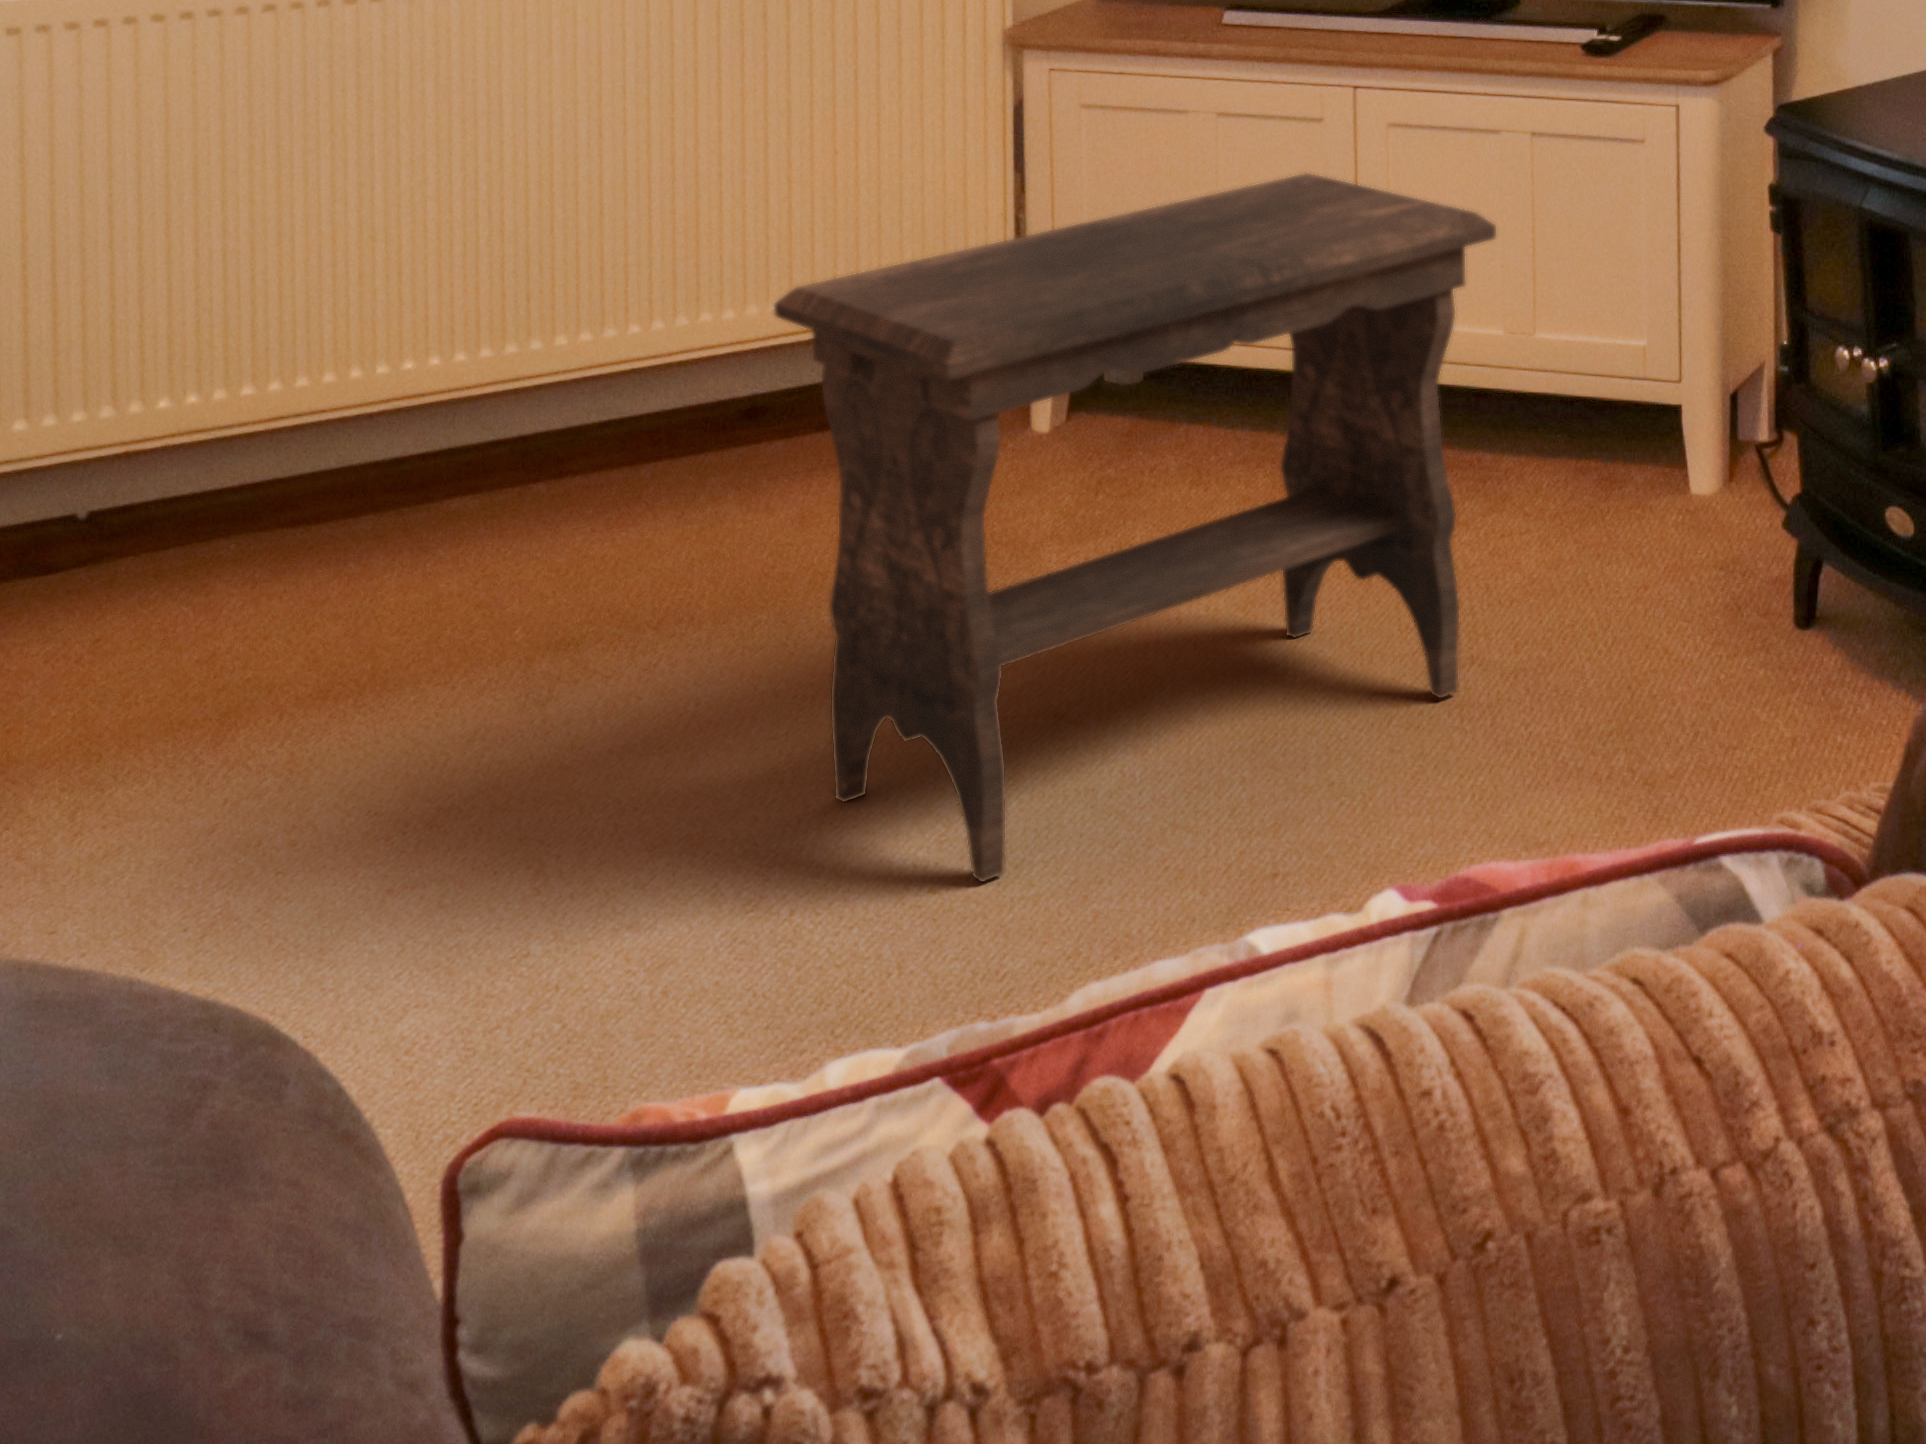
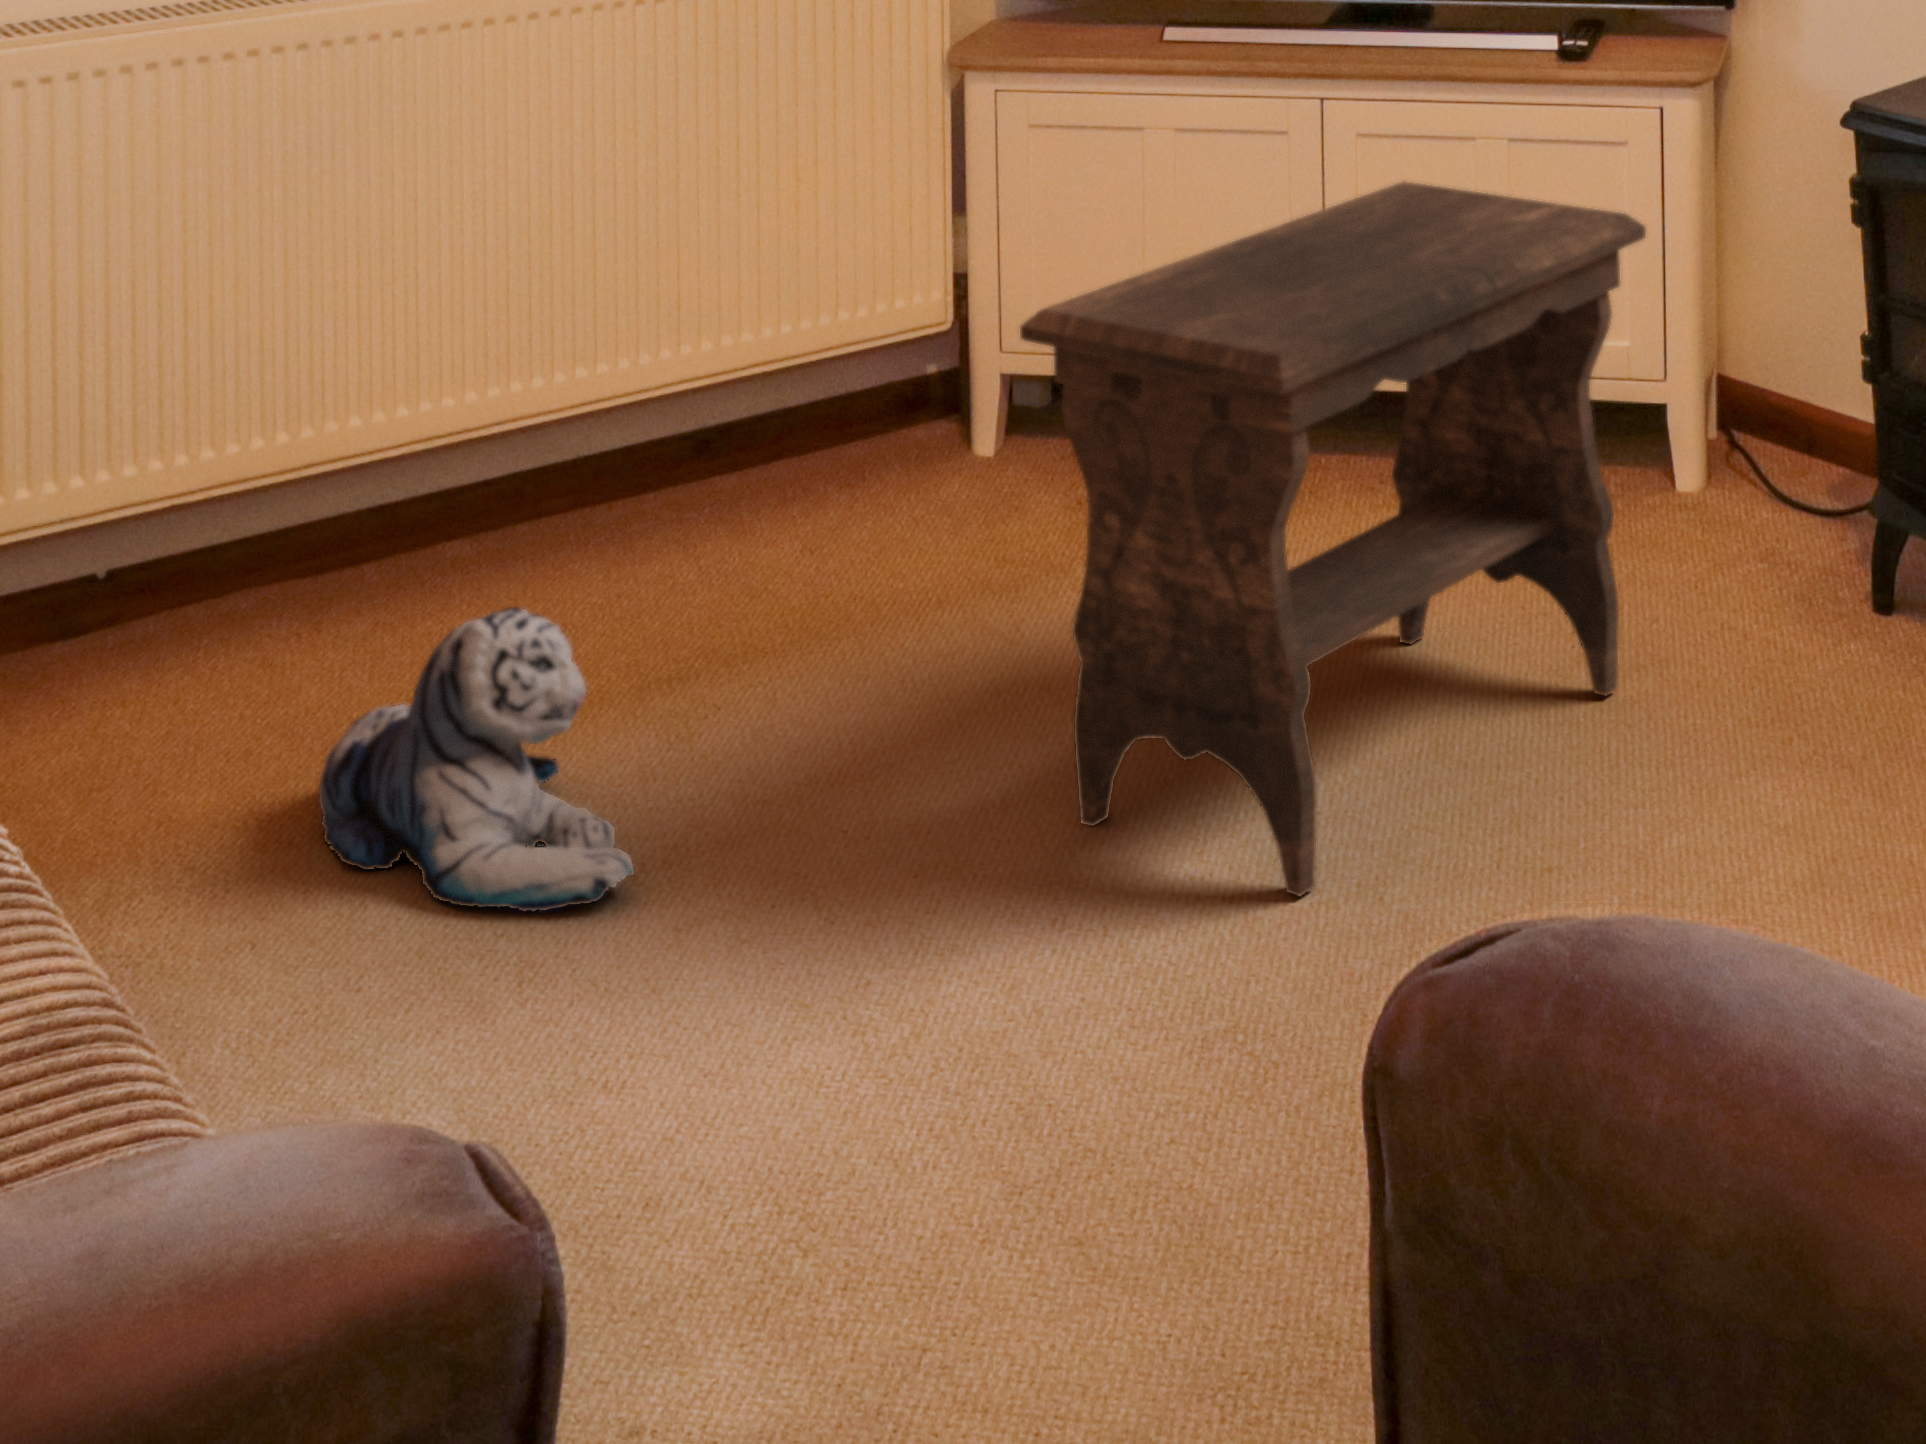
plush toy: none [108,560,376,858] -> present [319,607,634,911]

